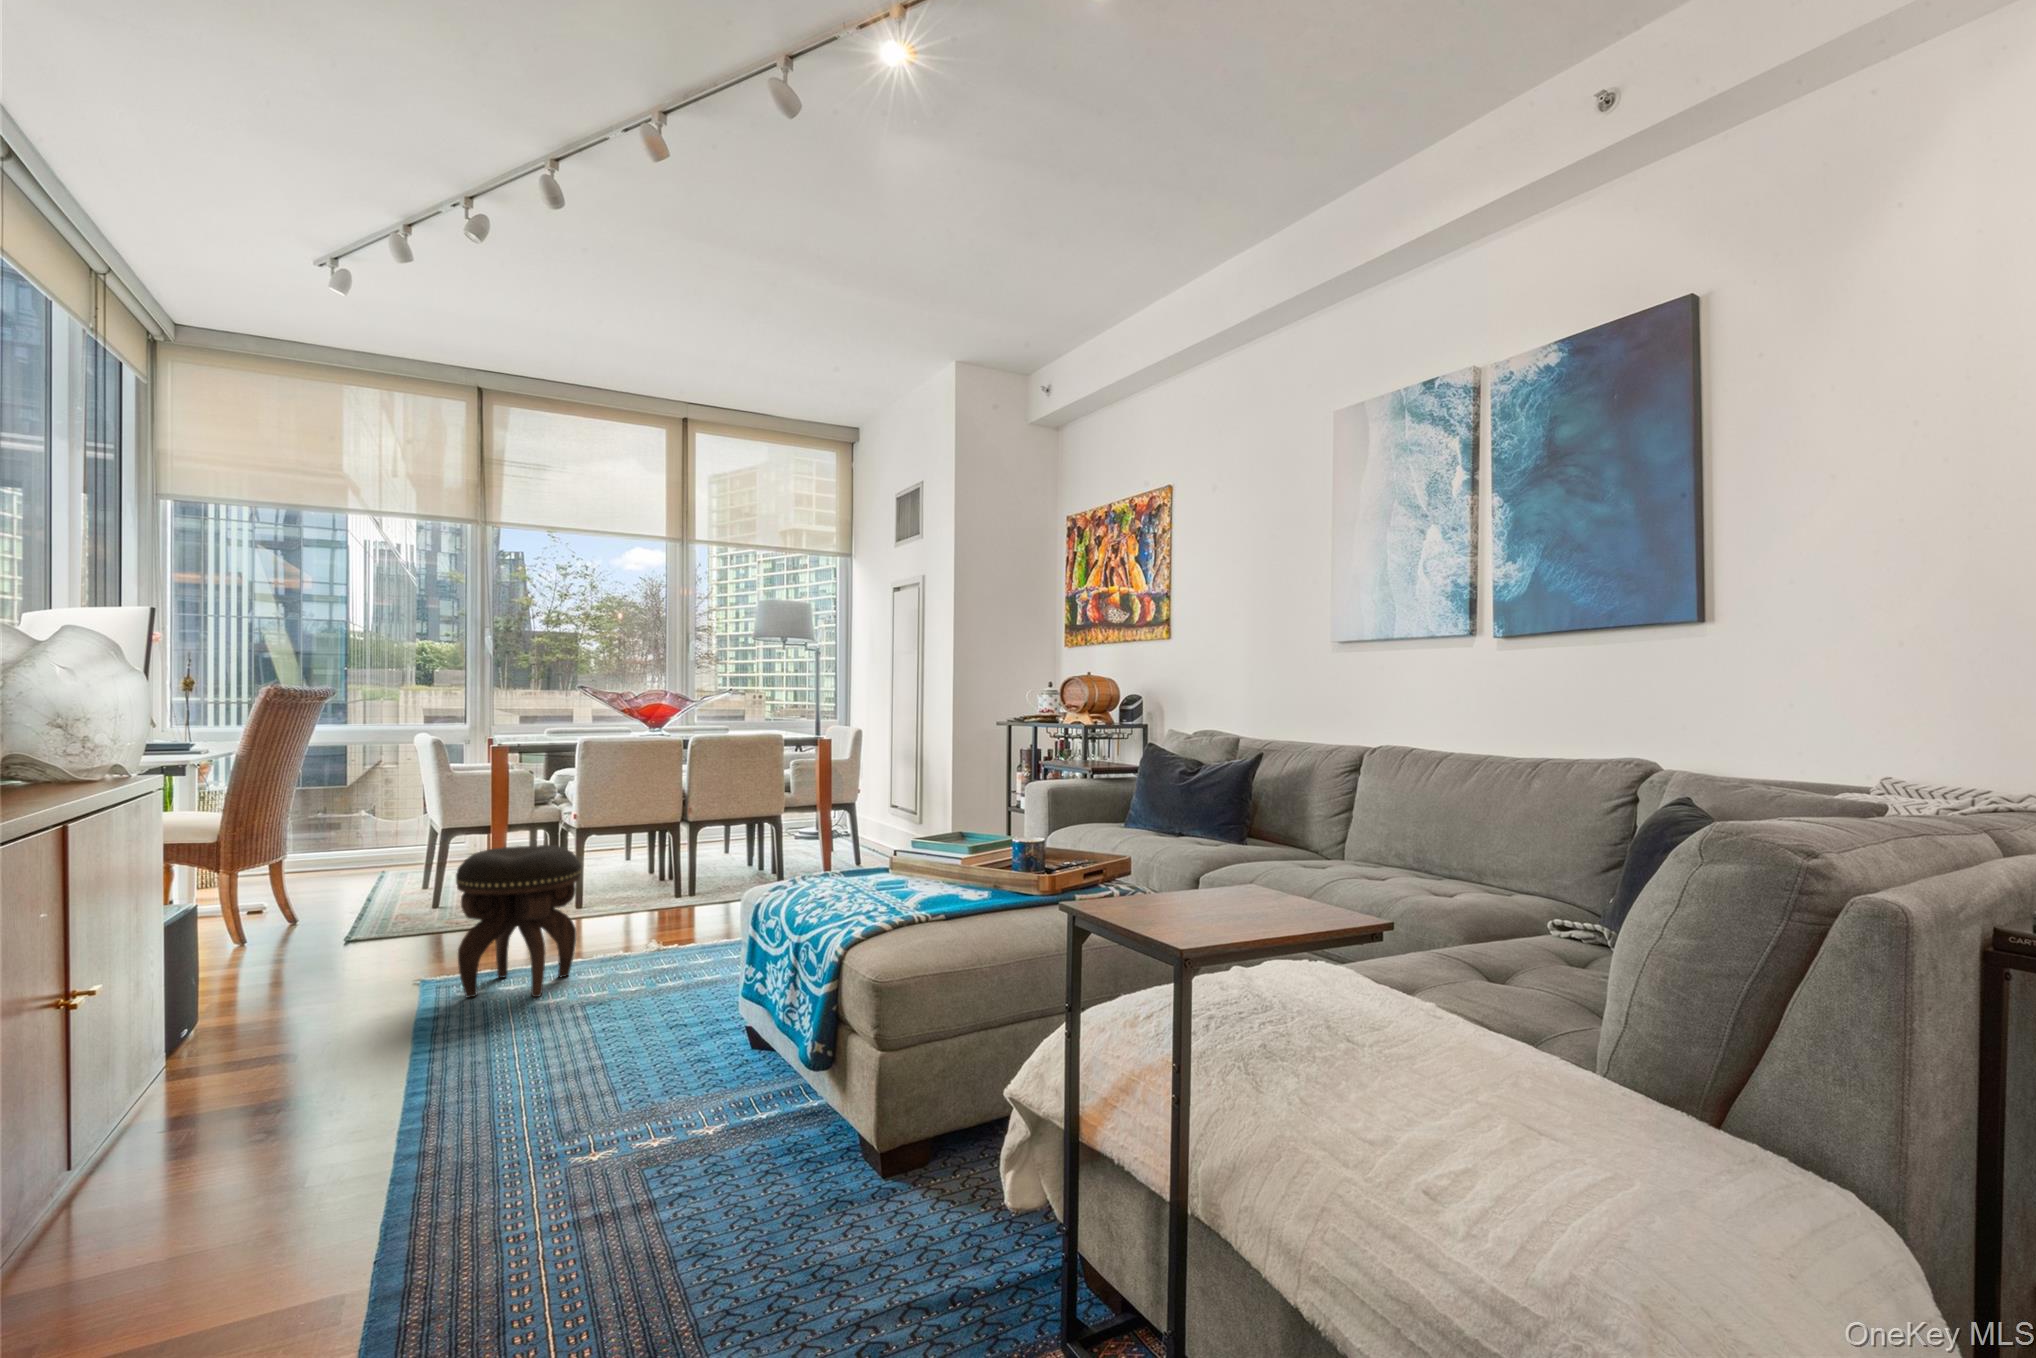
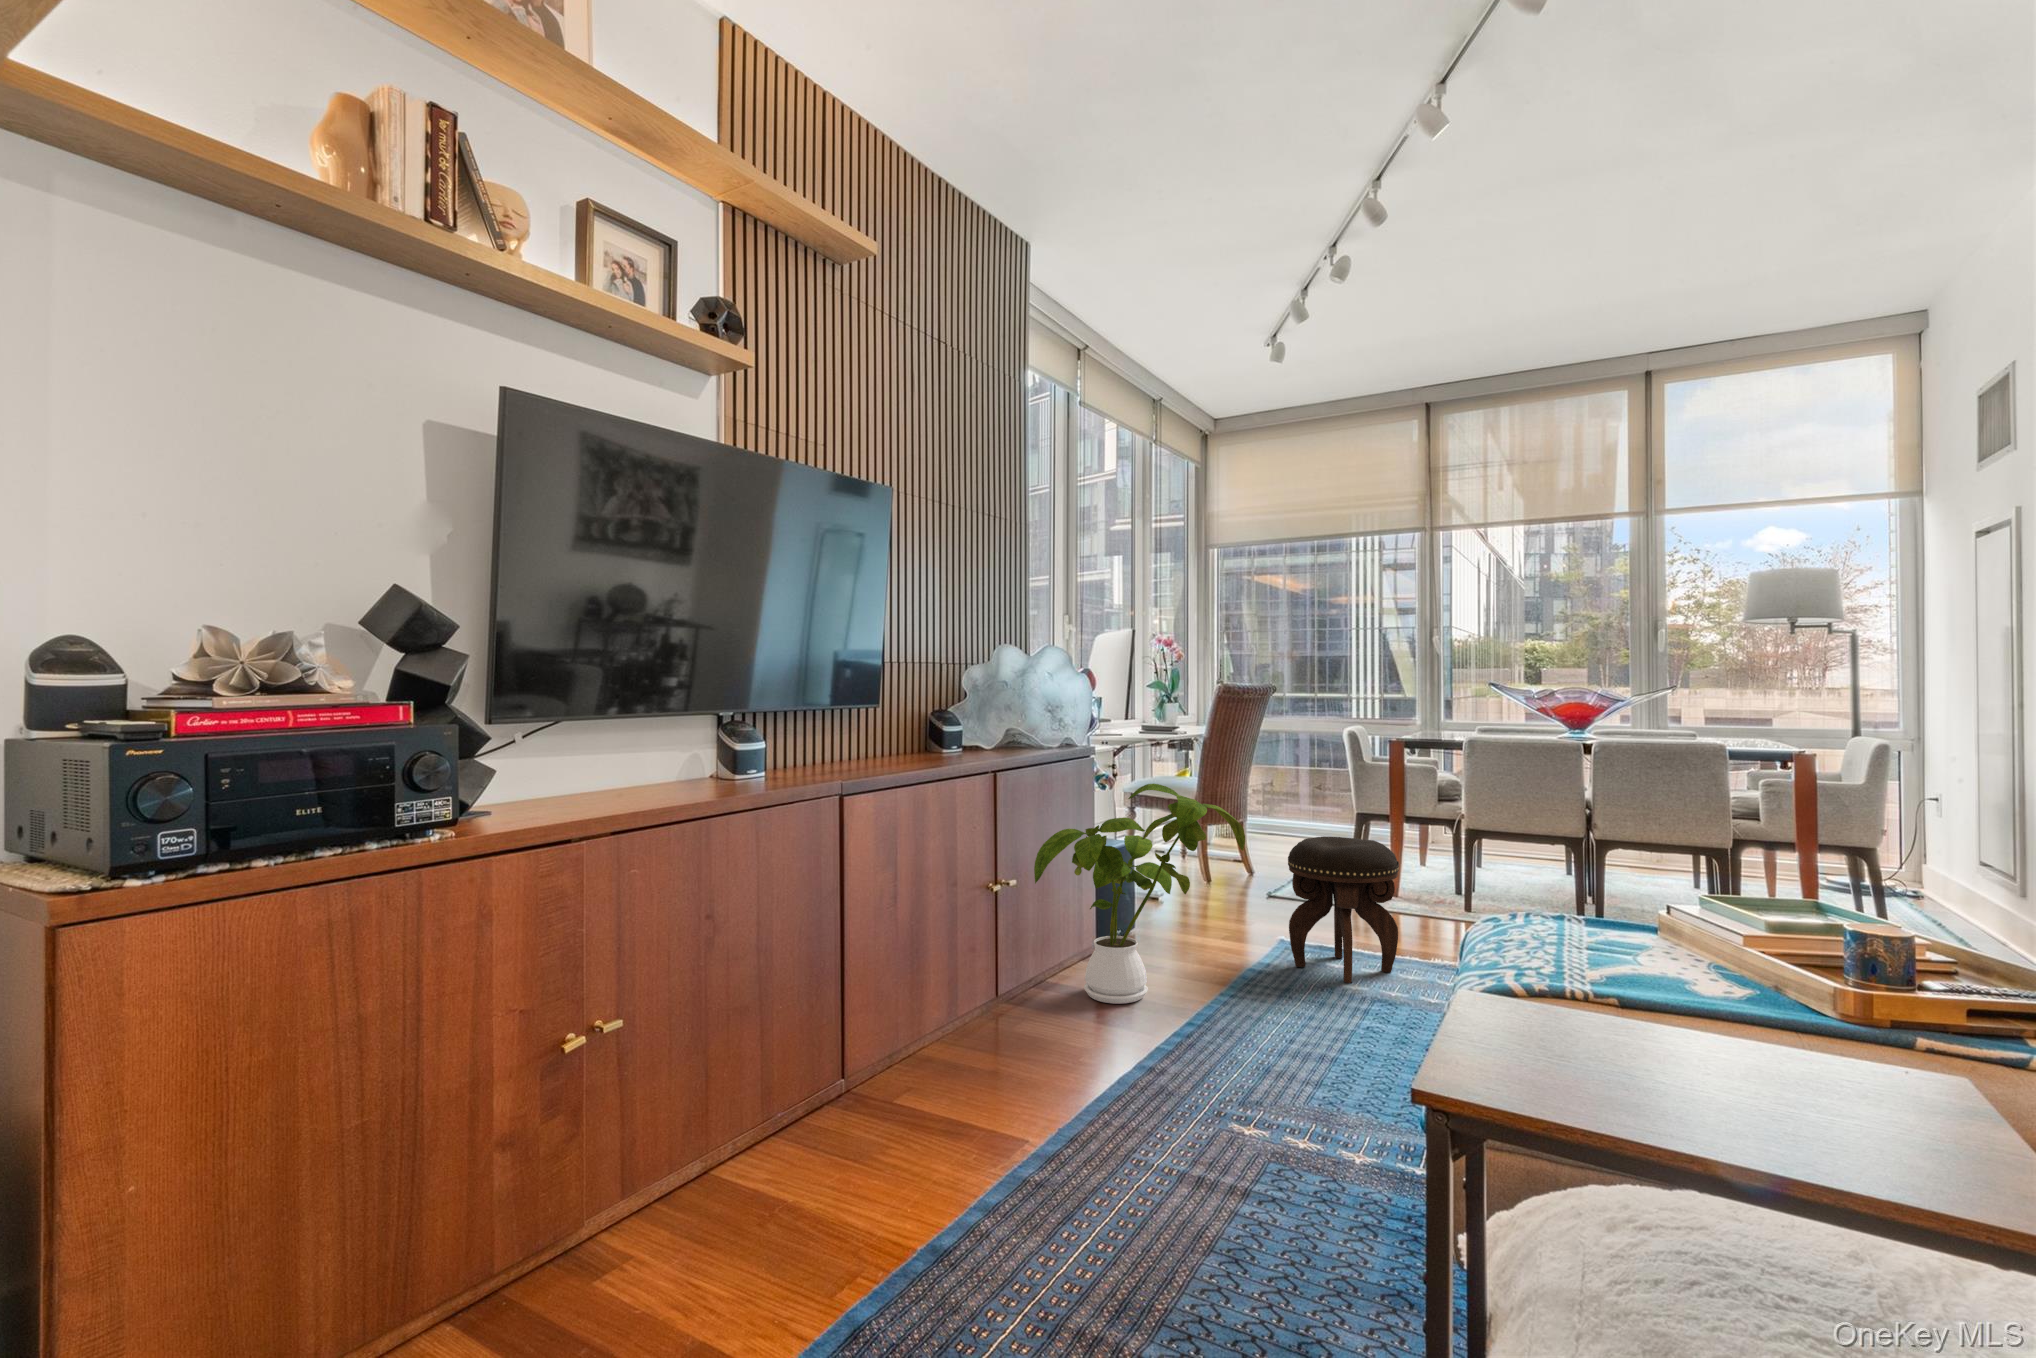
house plant: none [154,807,458,1112] -> present [1034,784,1245,1004]

